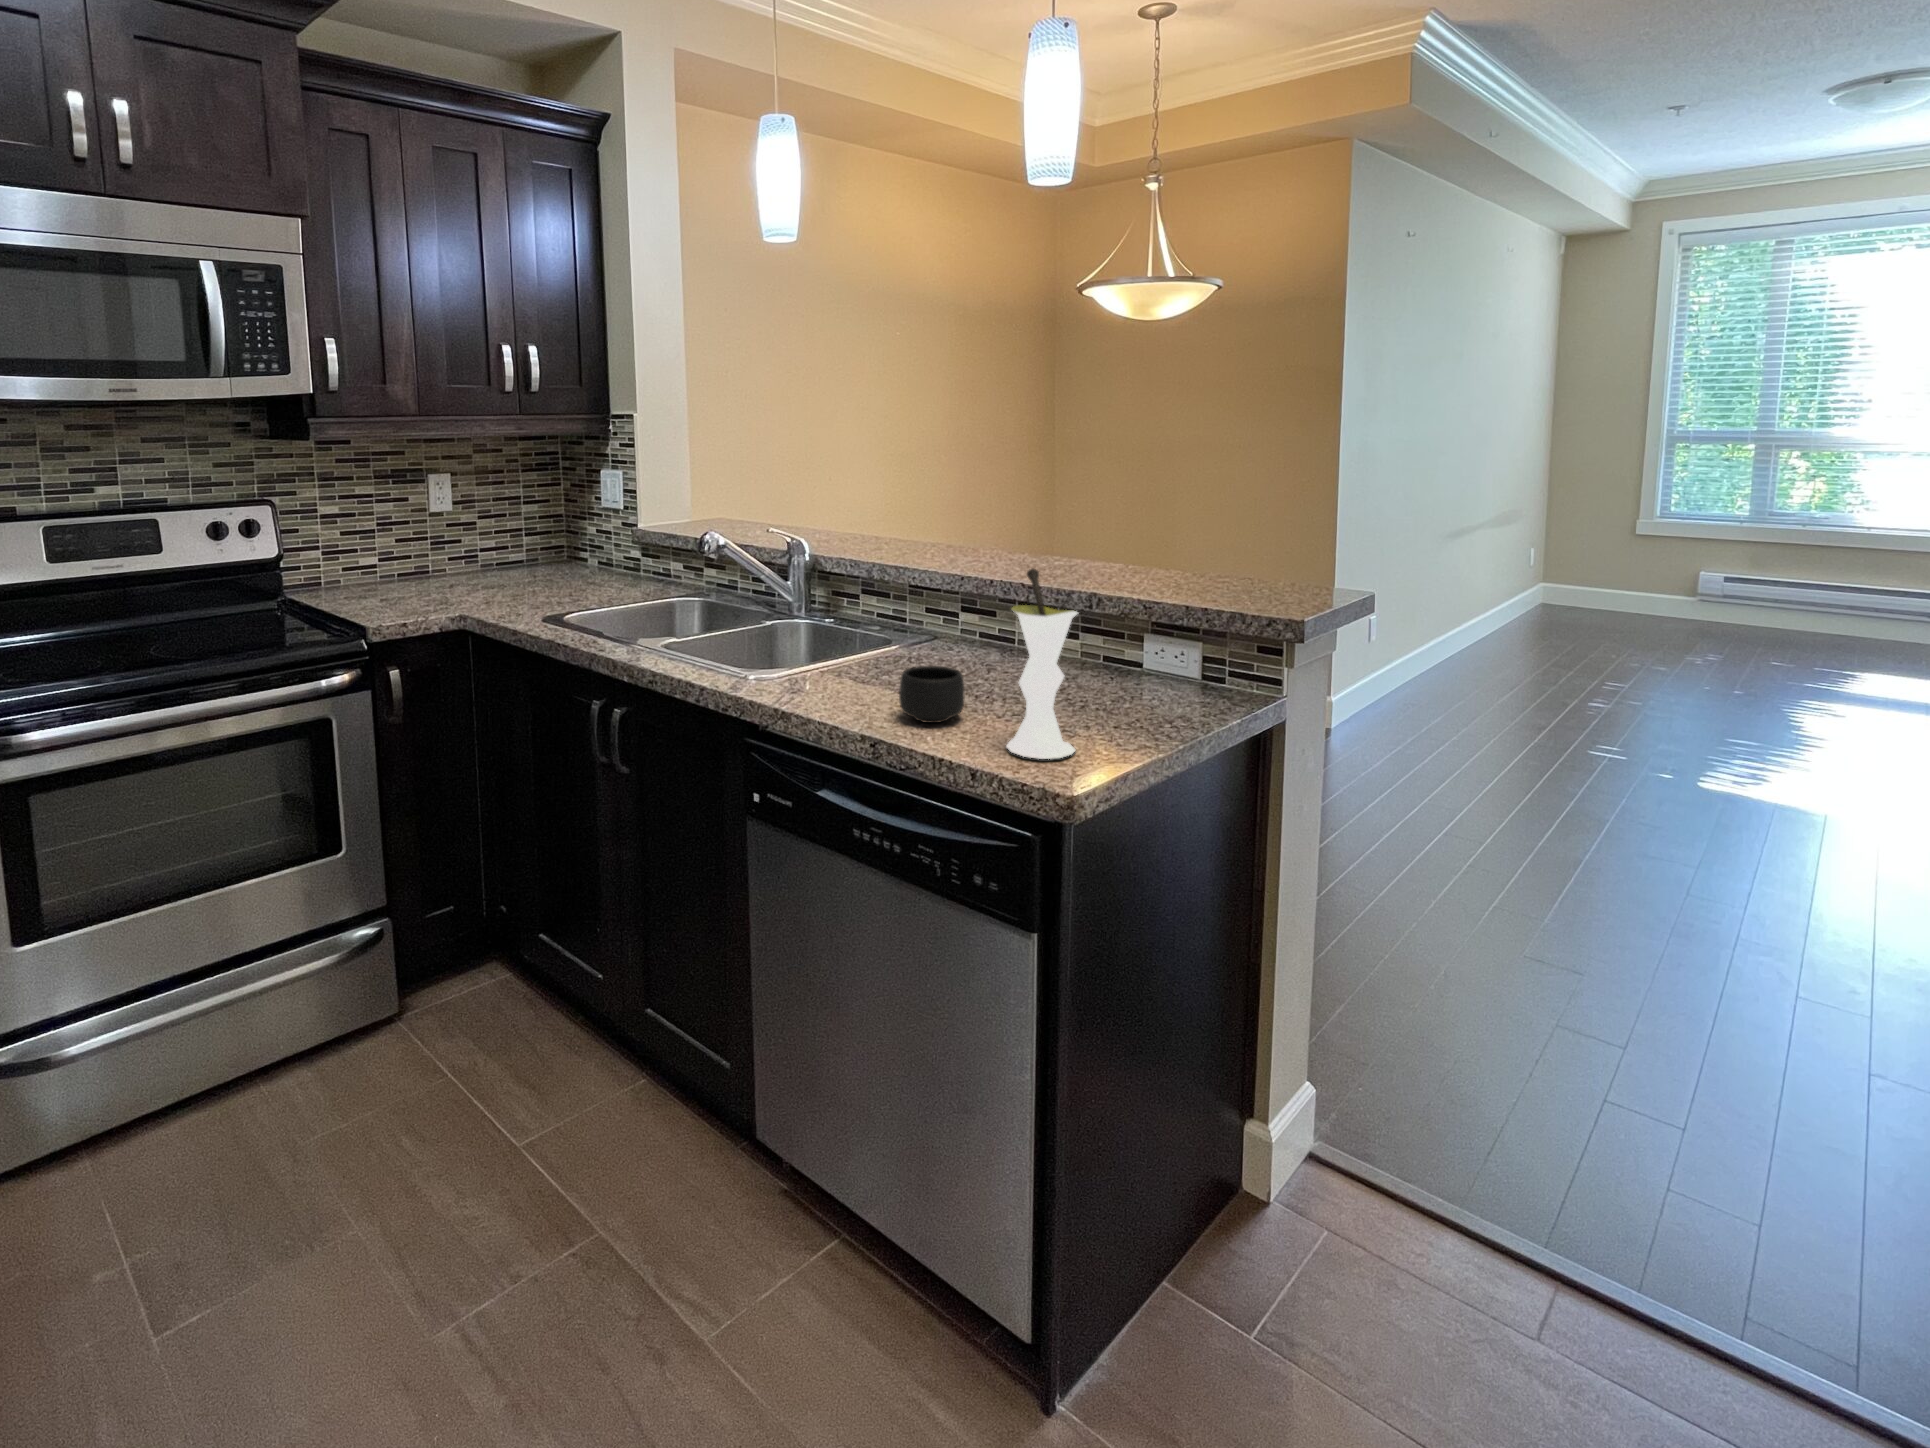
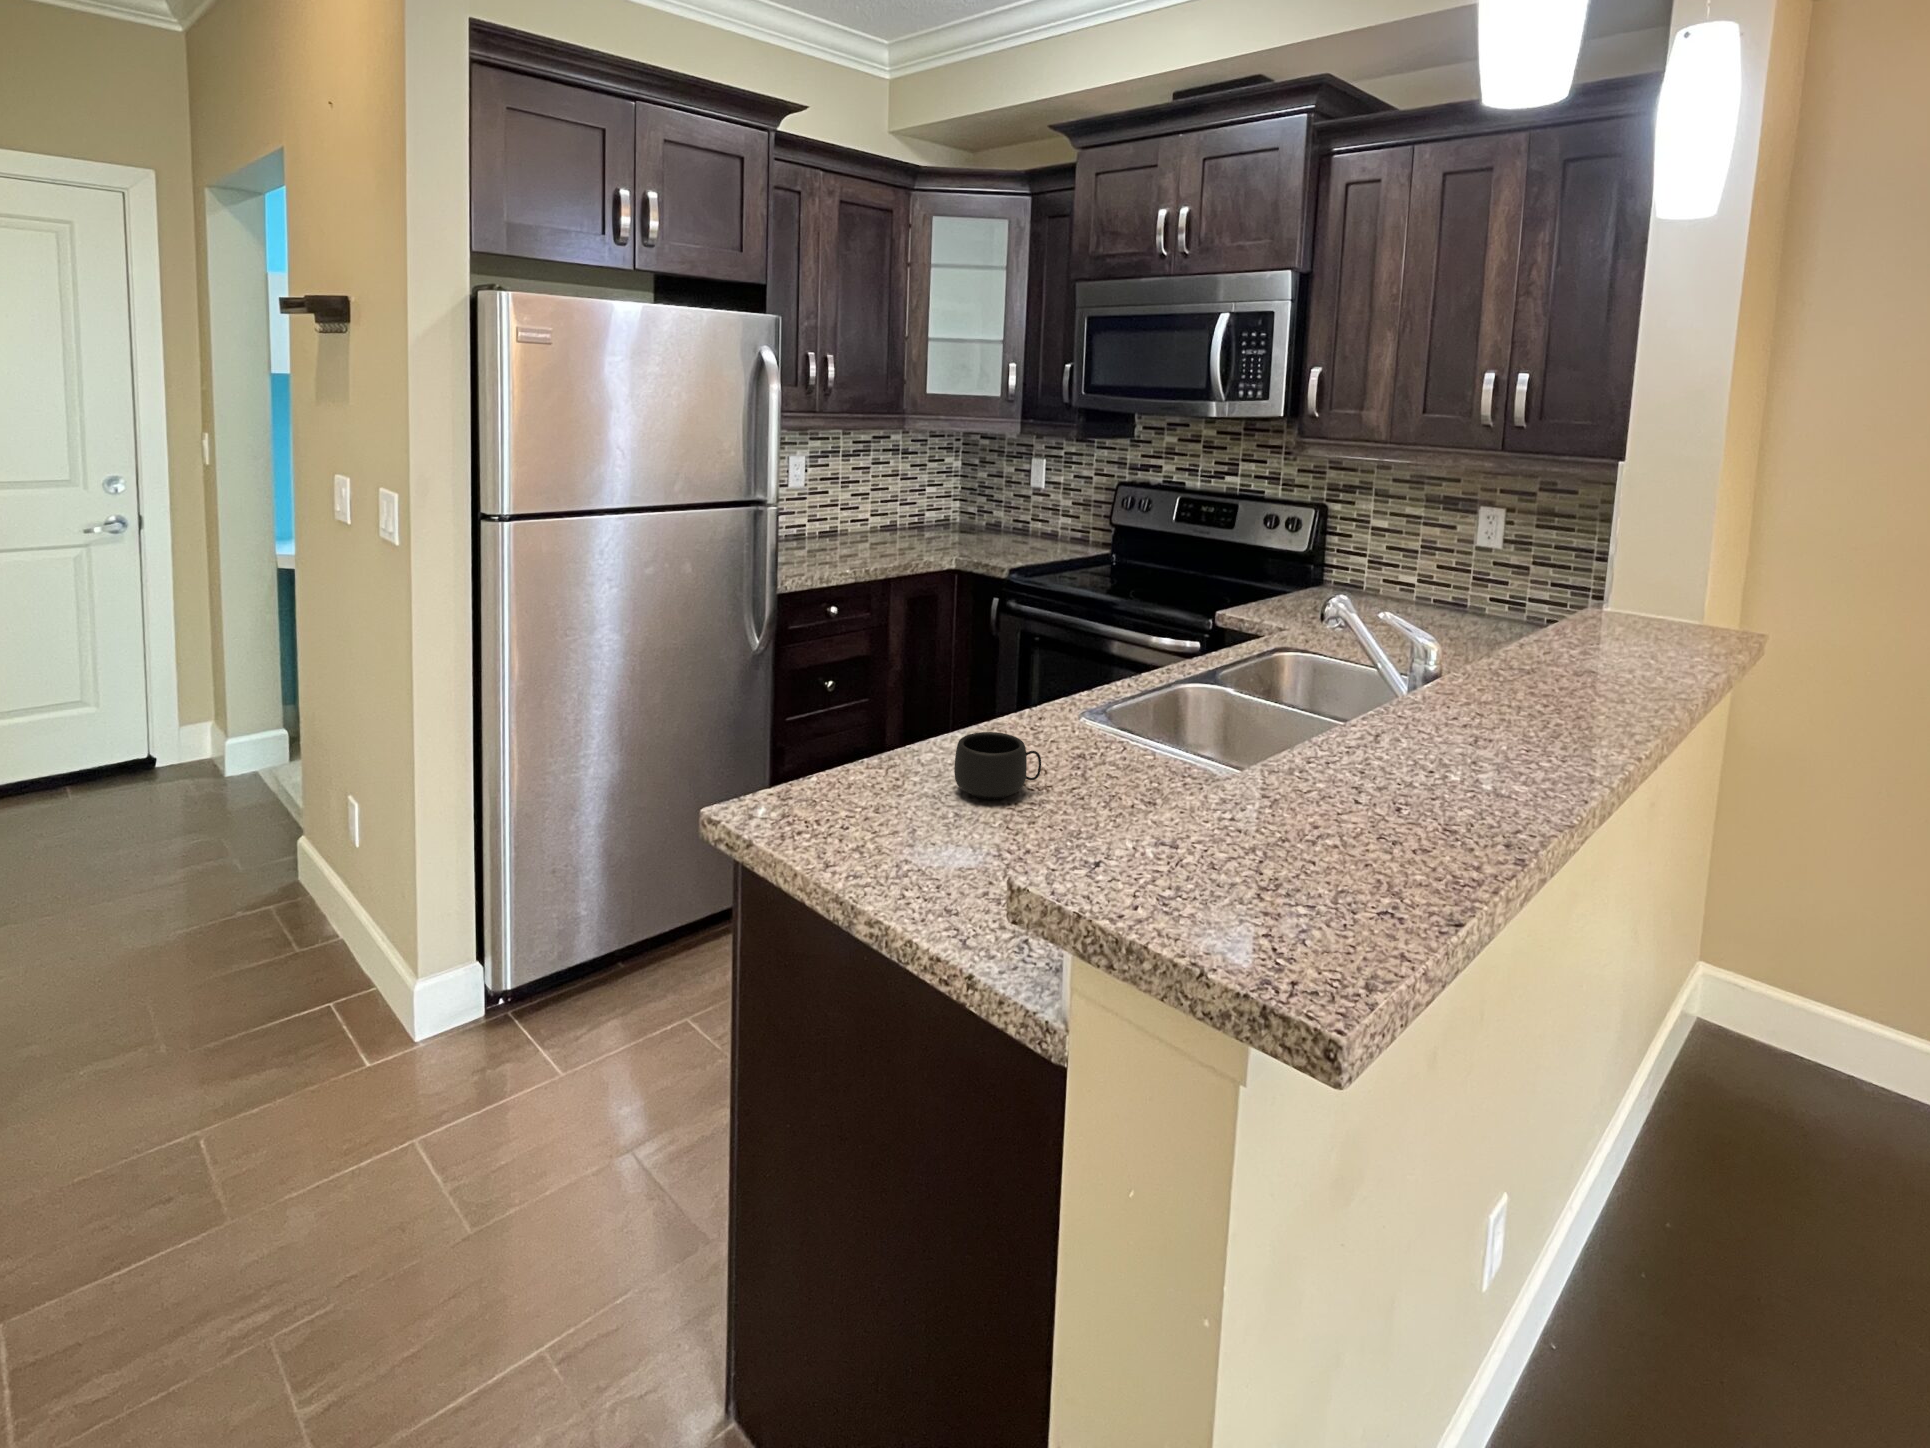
vase: present [1007,569,1078,759] -> none [845,640,936,853]

